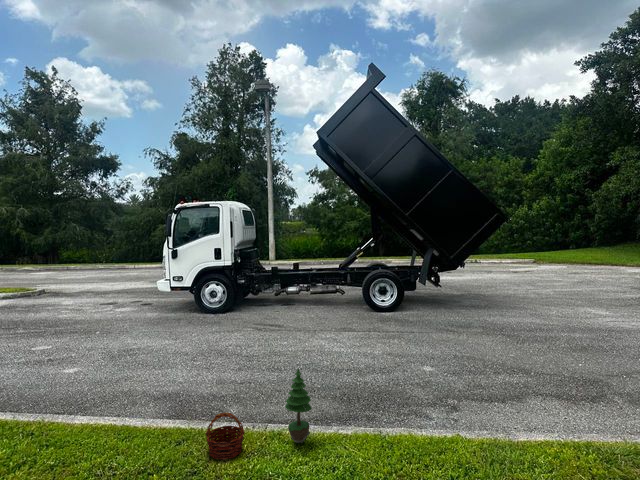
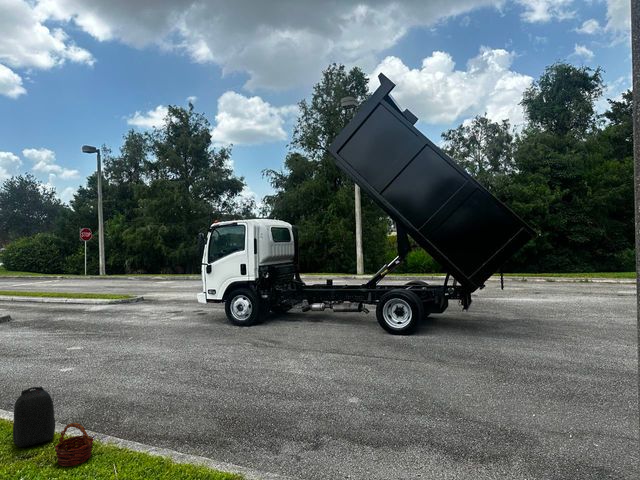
potted tree: present [285,369,312,443] -> none [124,388,153,461]
backpack: none [124,381,172,450] -> present [13,387,55,447]

